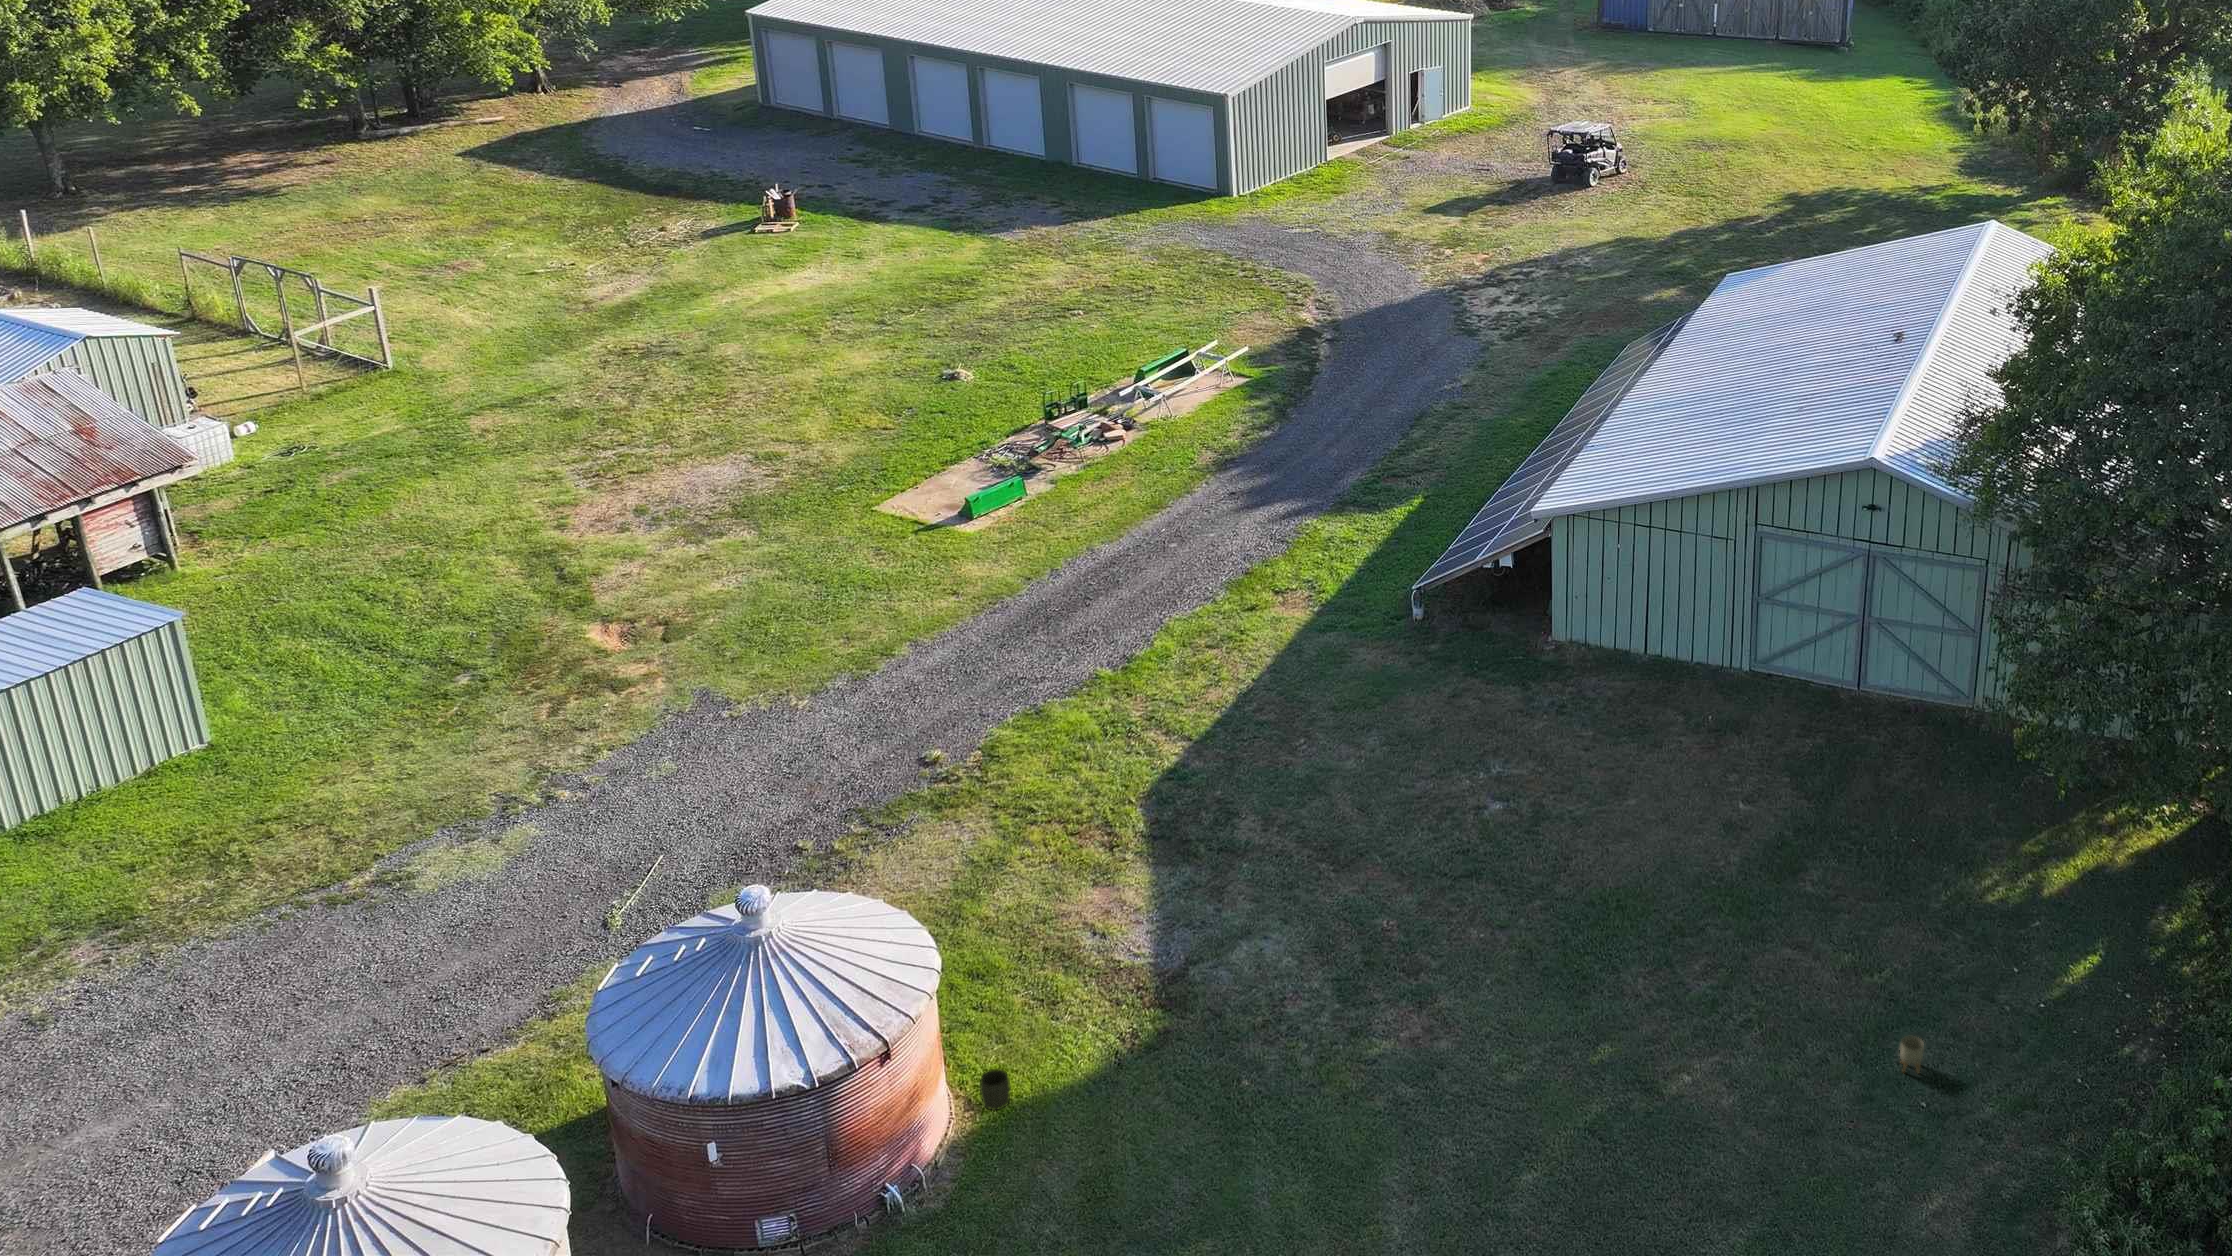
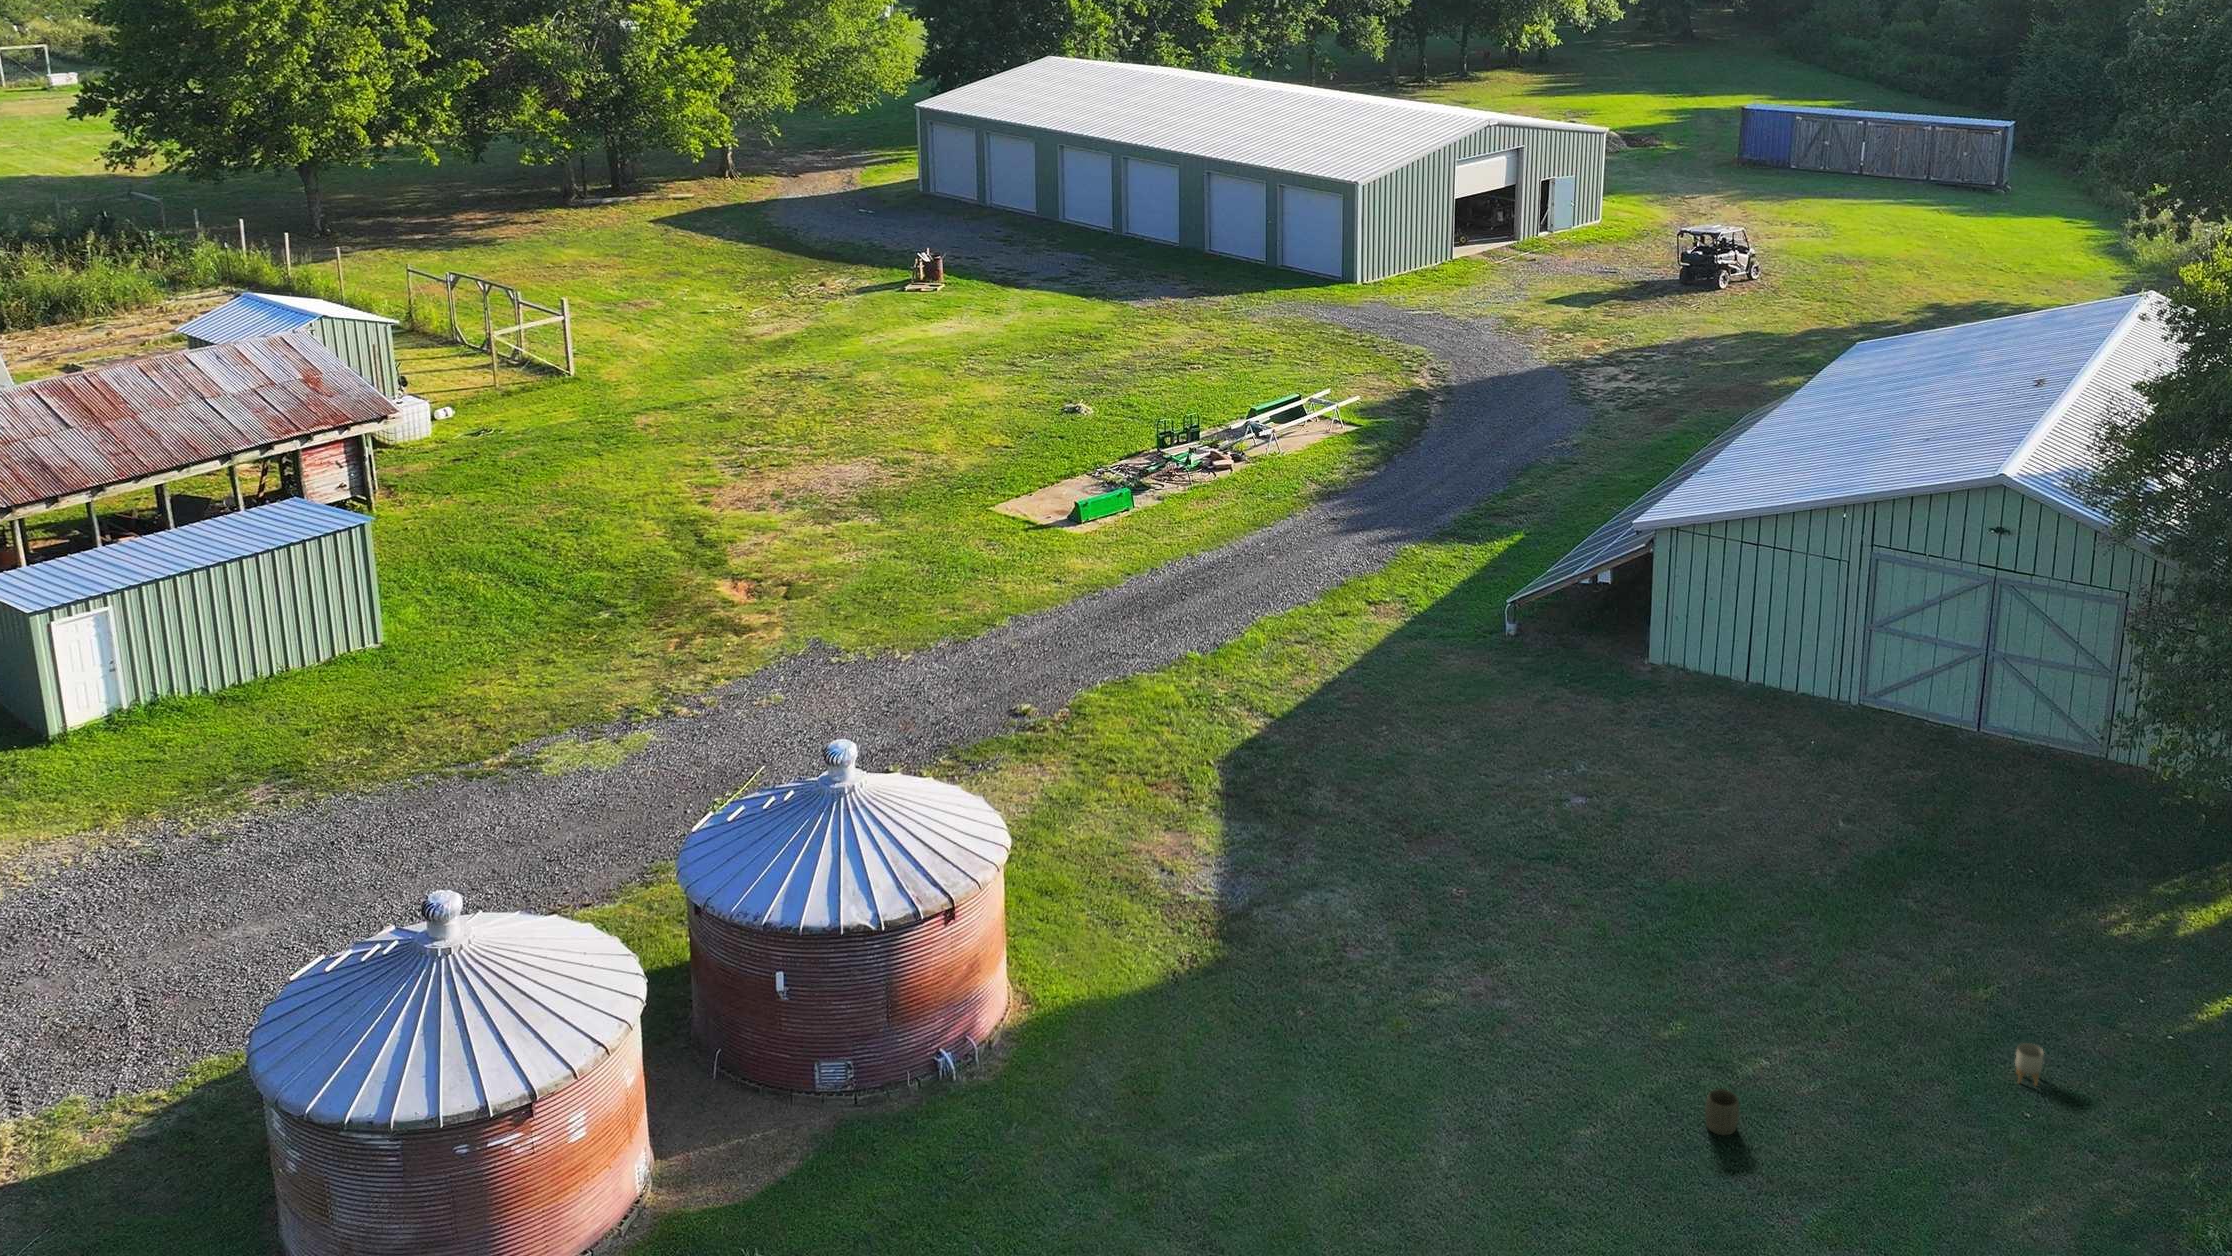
woven basket: present [980,1069,1011,1110] -> present [1705,1089,1740,1135]

